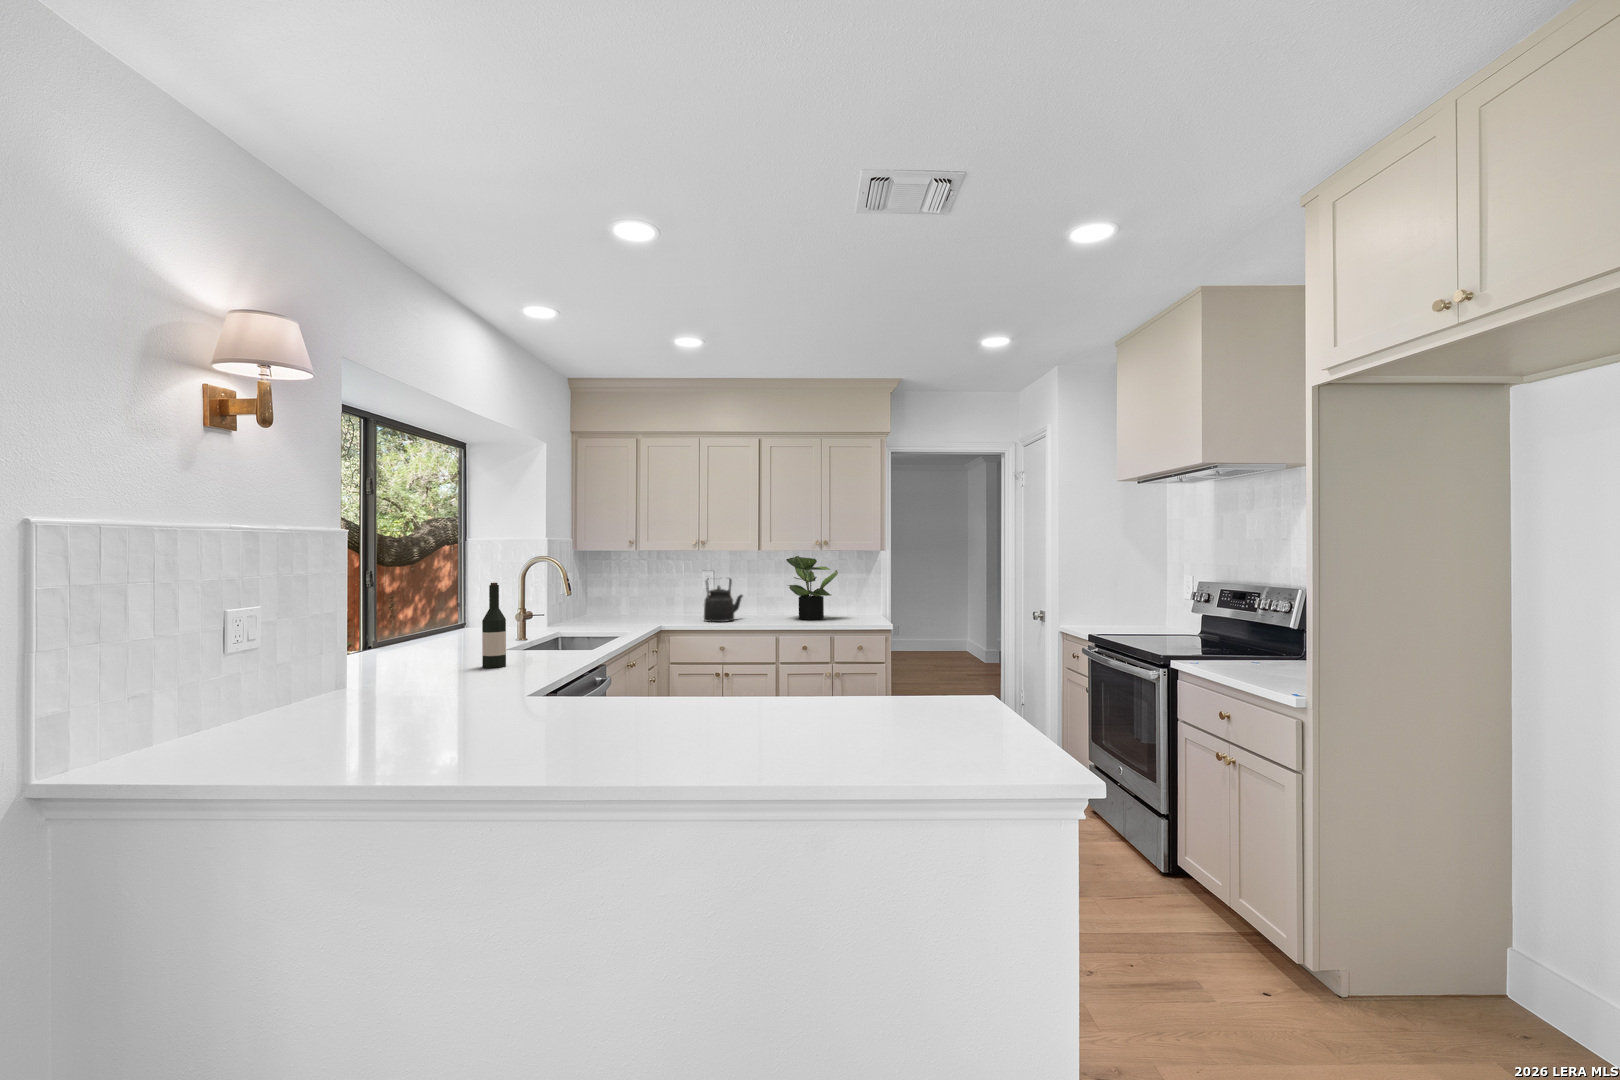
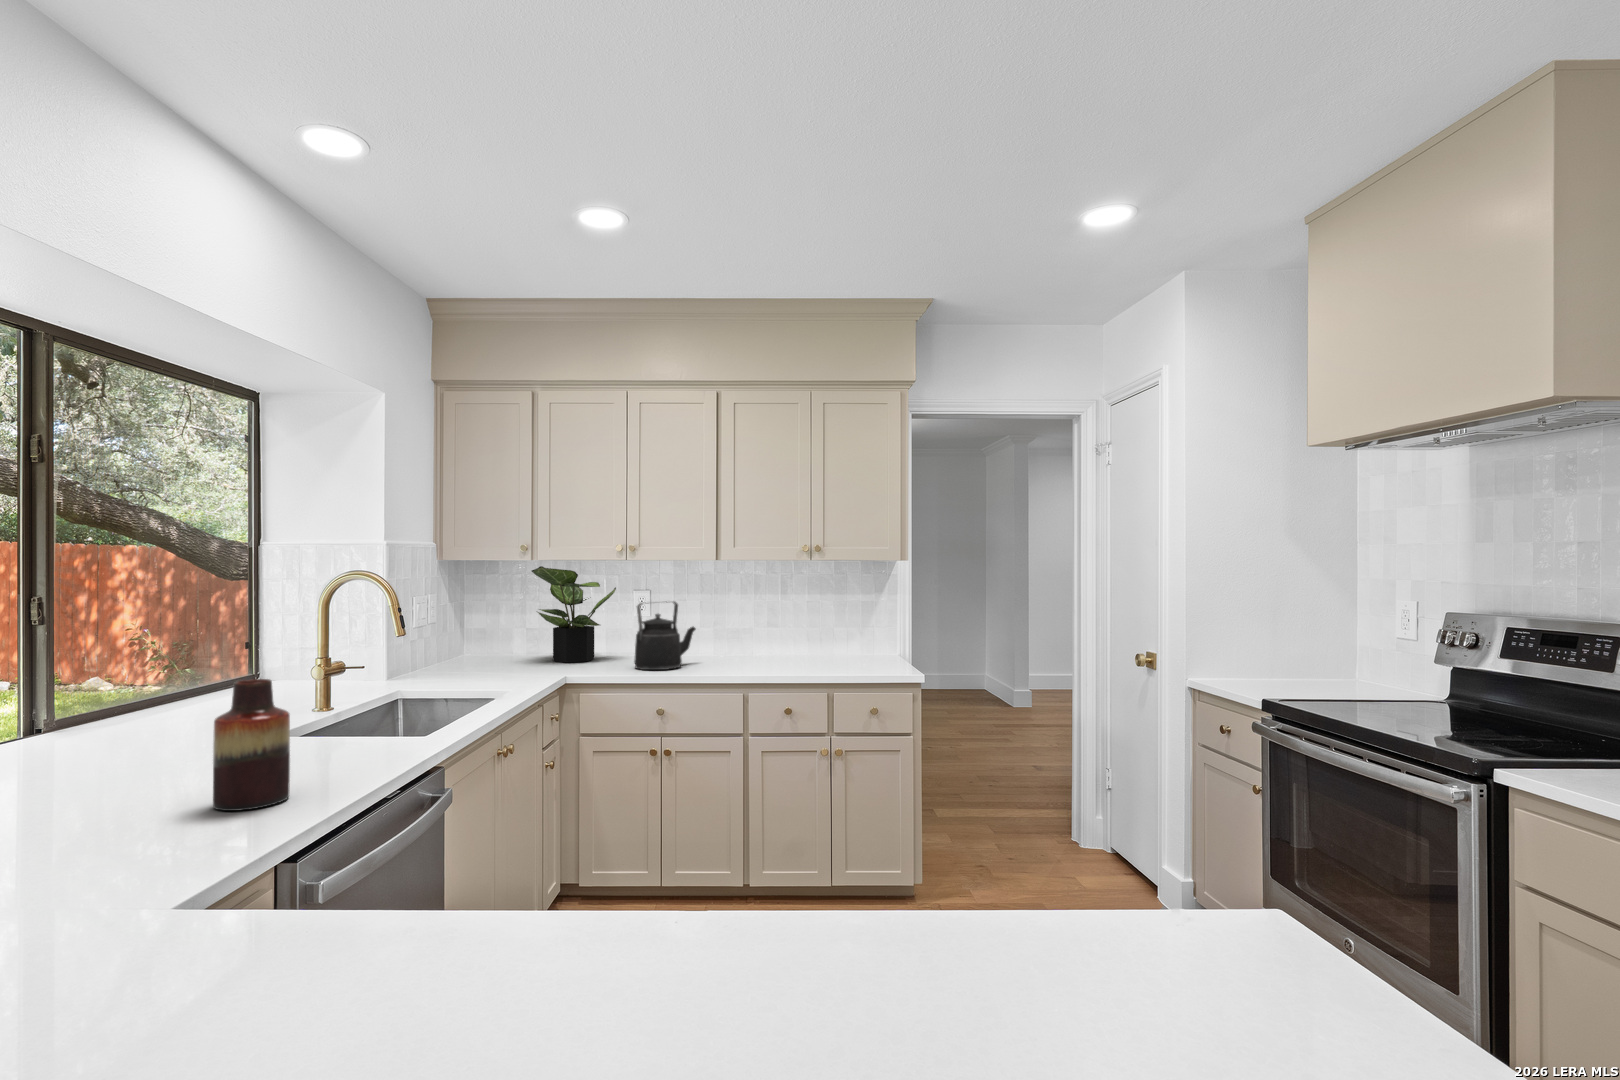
potted plant: present [786,556,838,620] -> present [532,566,616,663]
wine bottle: present [482,583,506,668] -> none [107,625,171,811]
vase: none [531,608,562,668] -> present [213,679,290,811]

